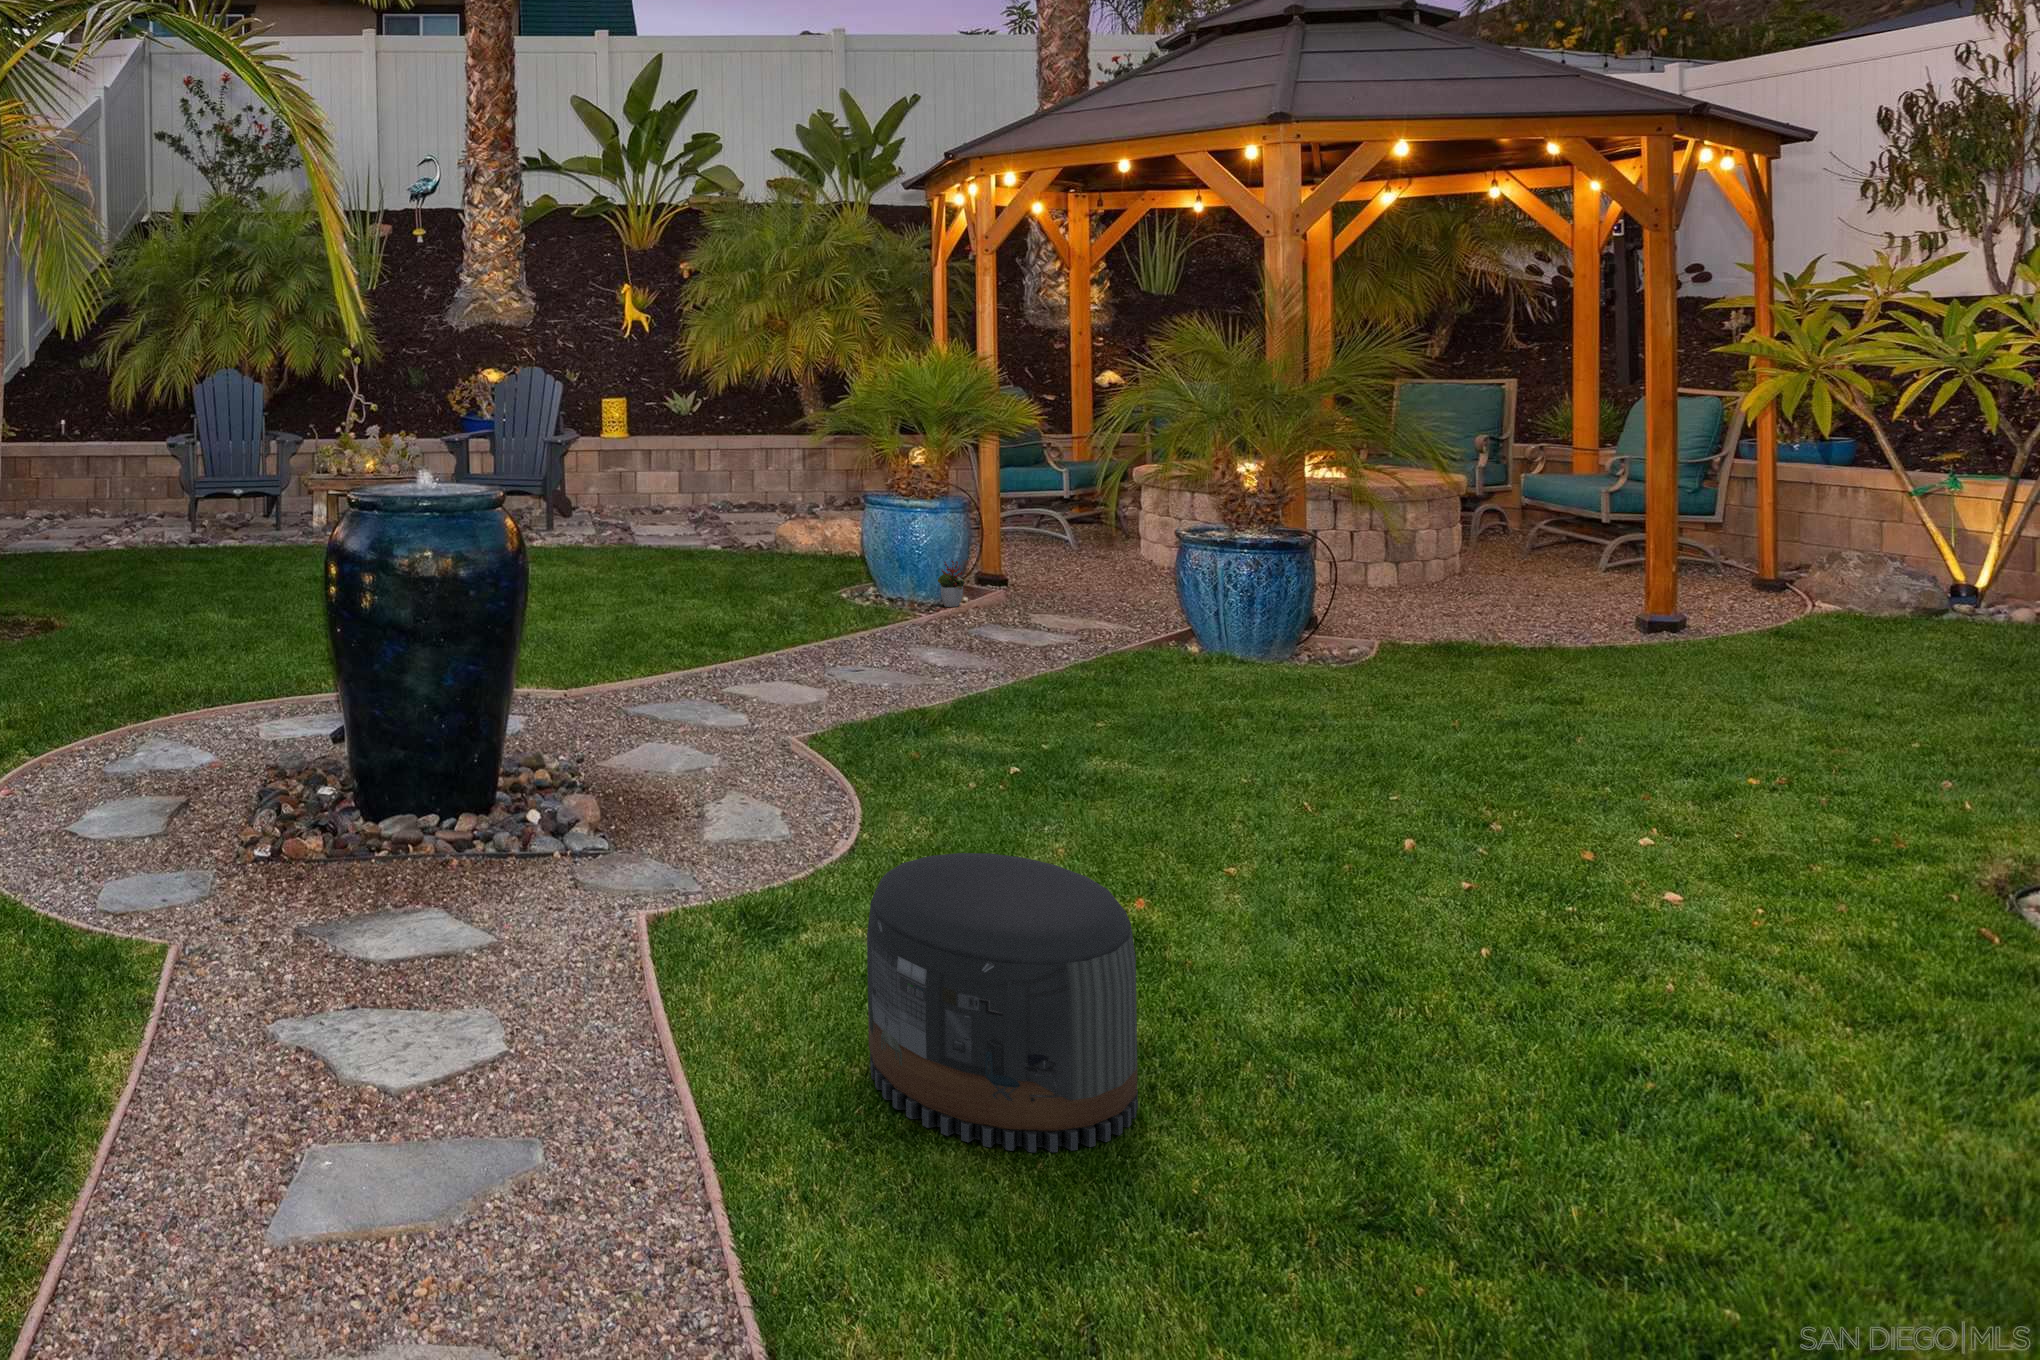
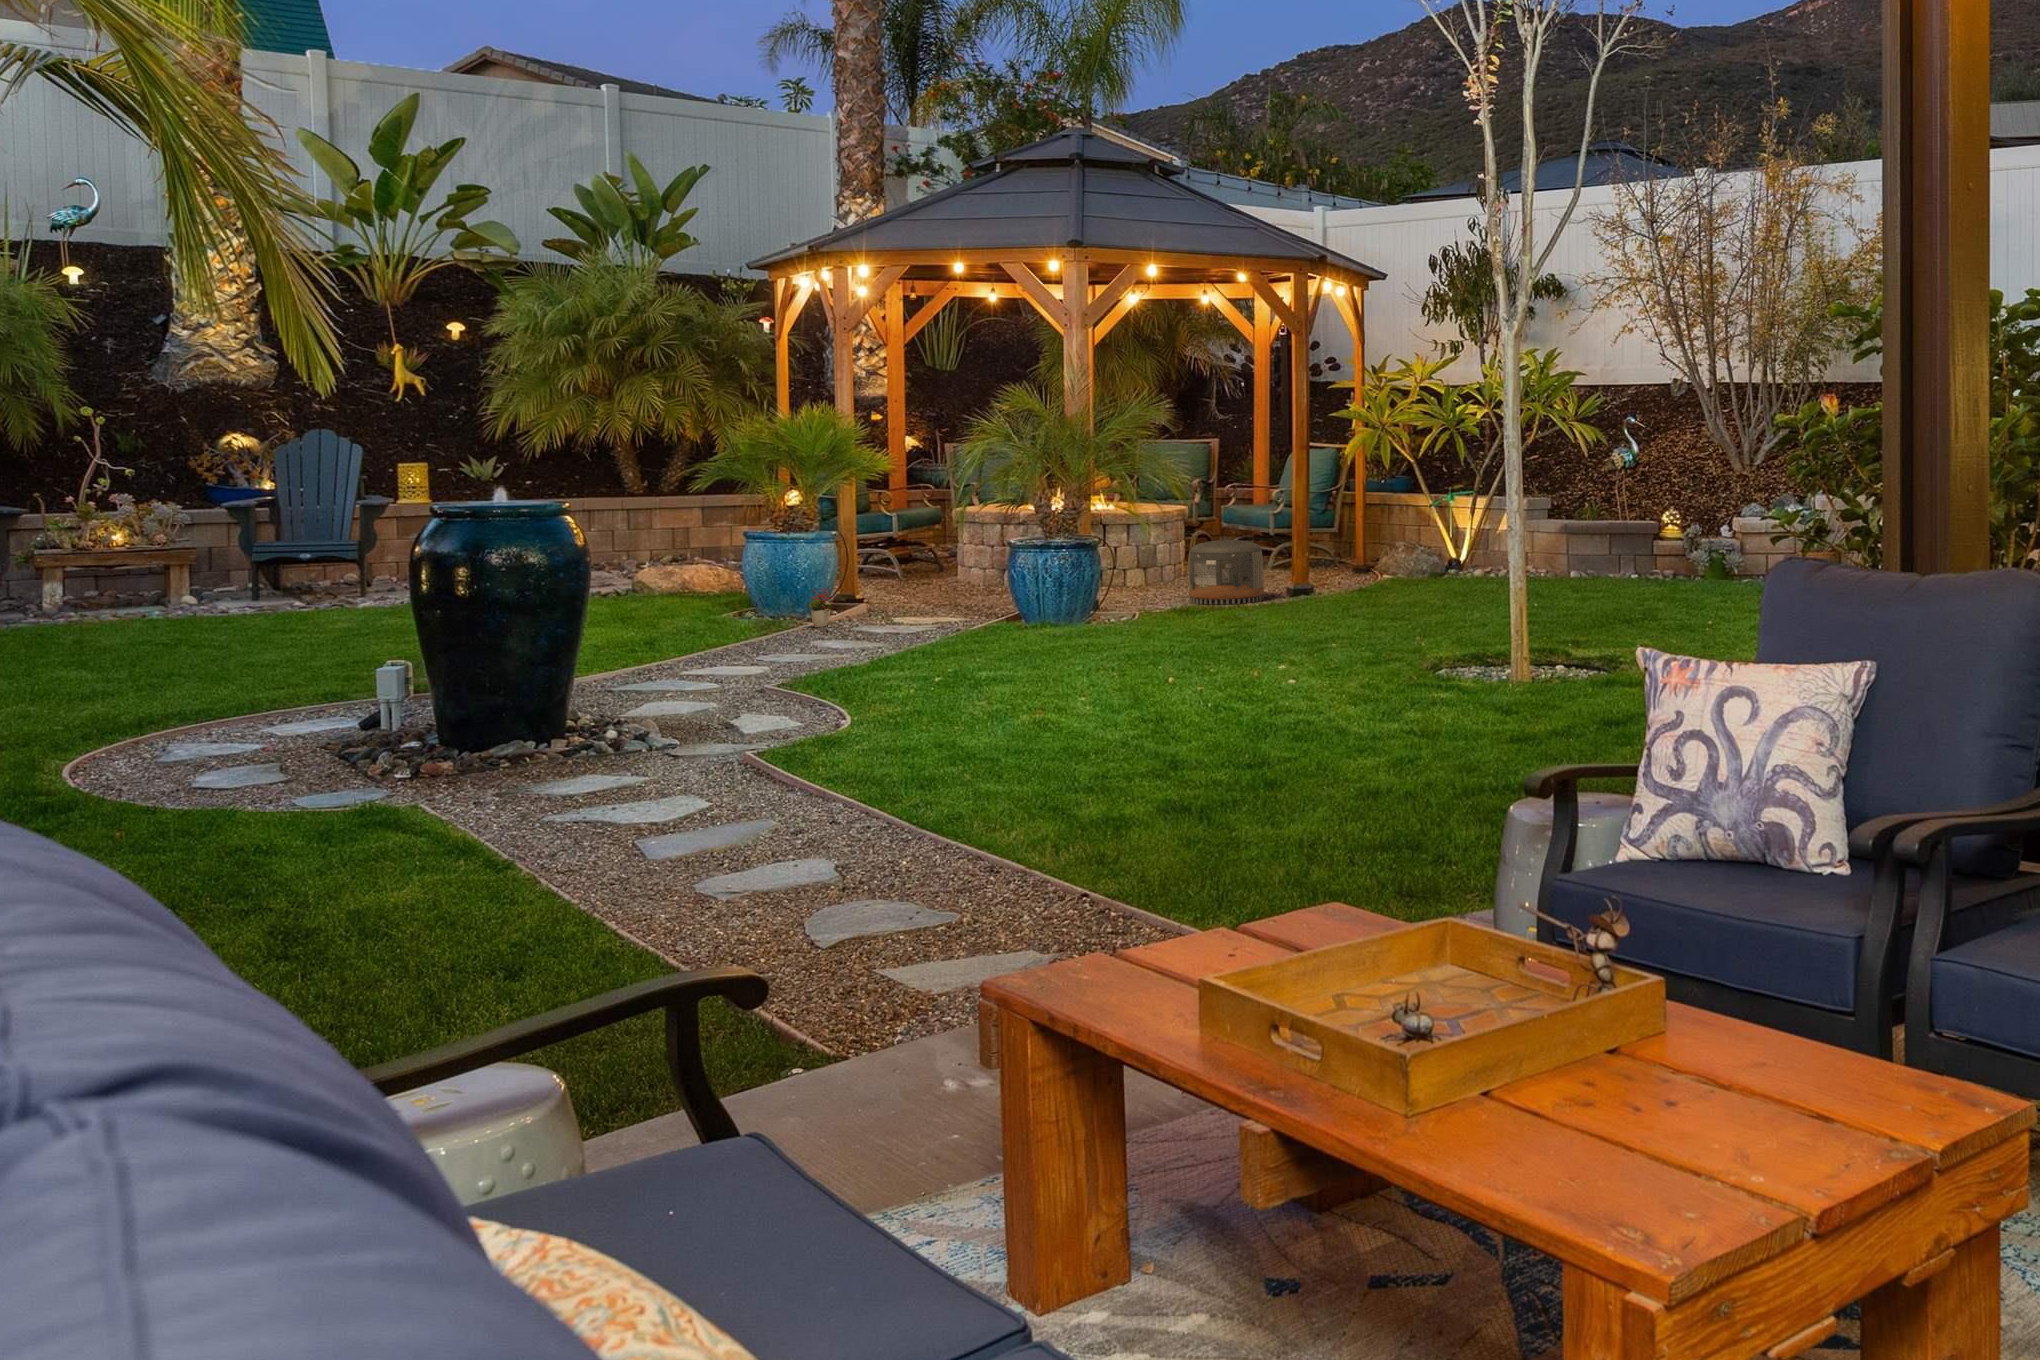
pouf: present [867,853,1138,1152] -> present [1188,540,1264,605]

